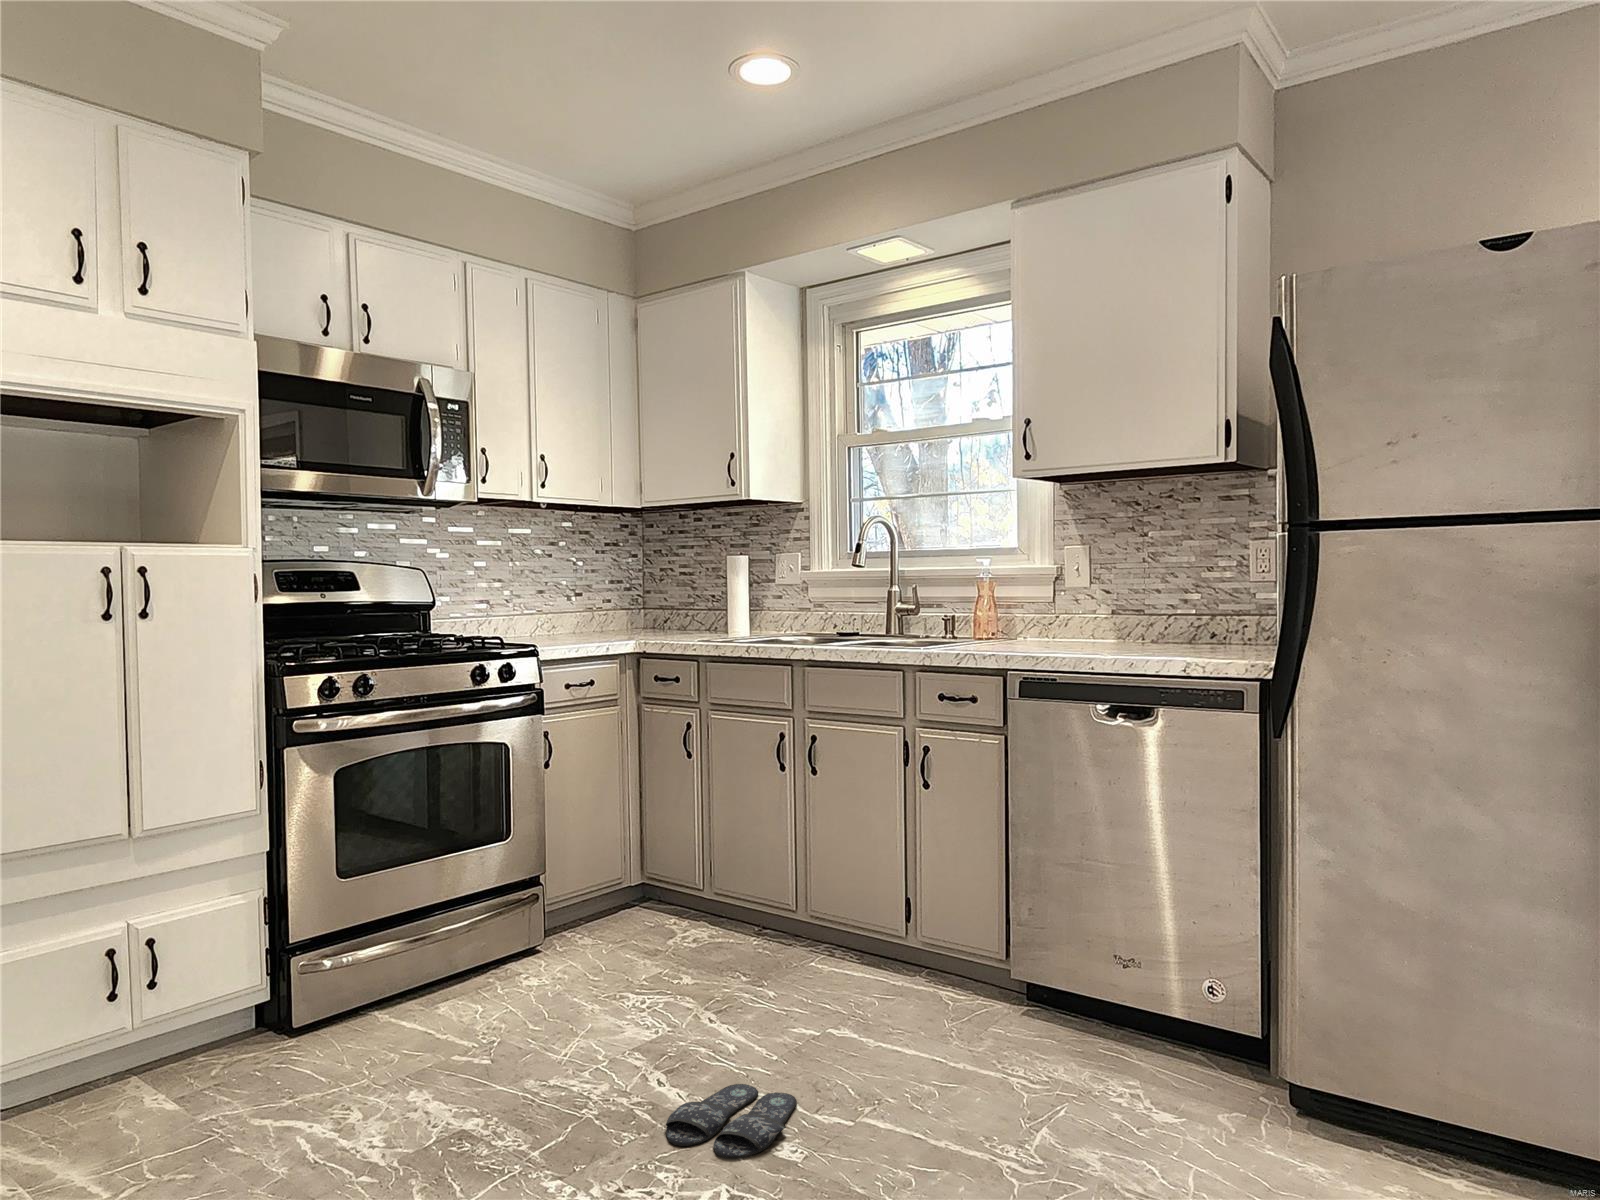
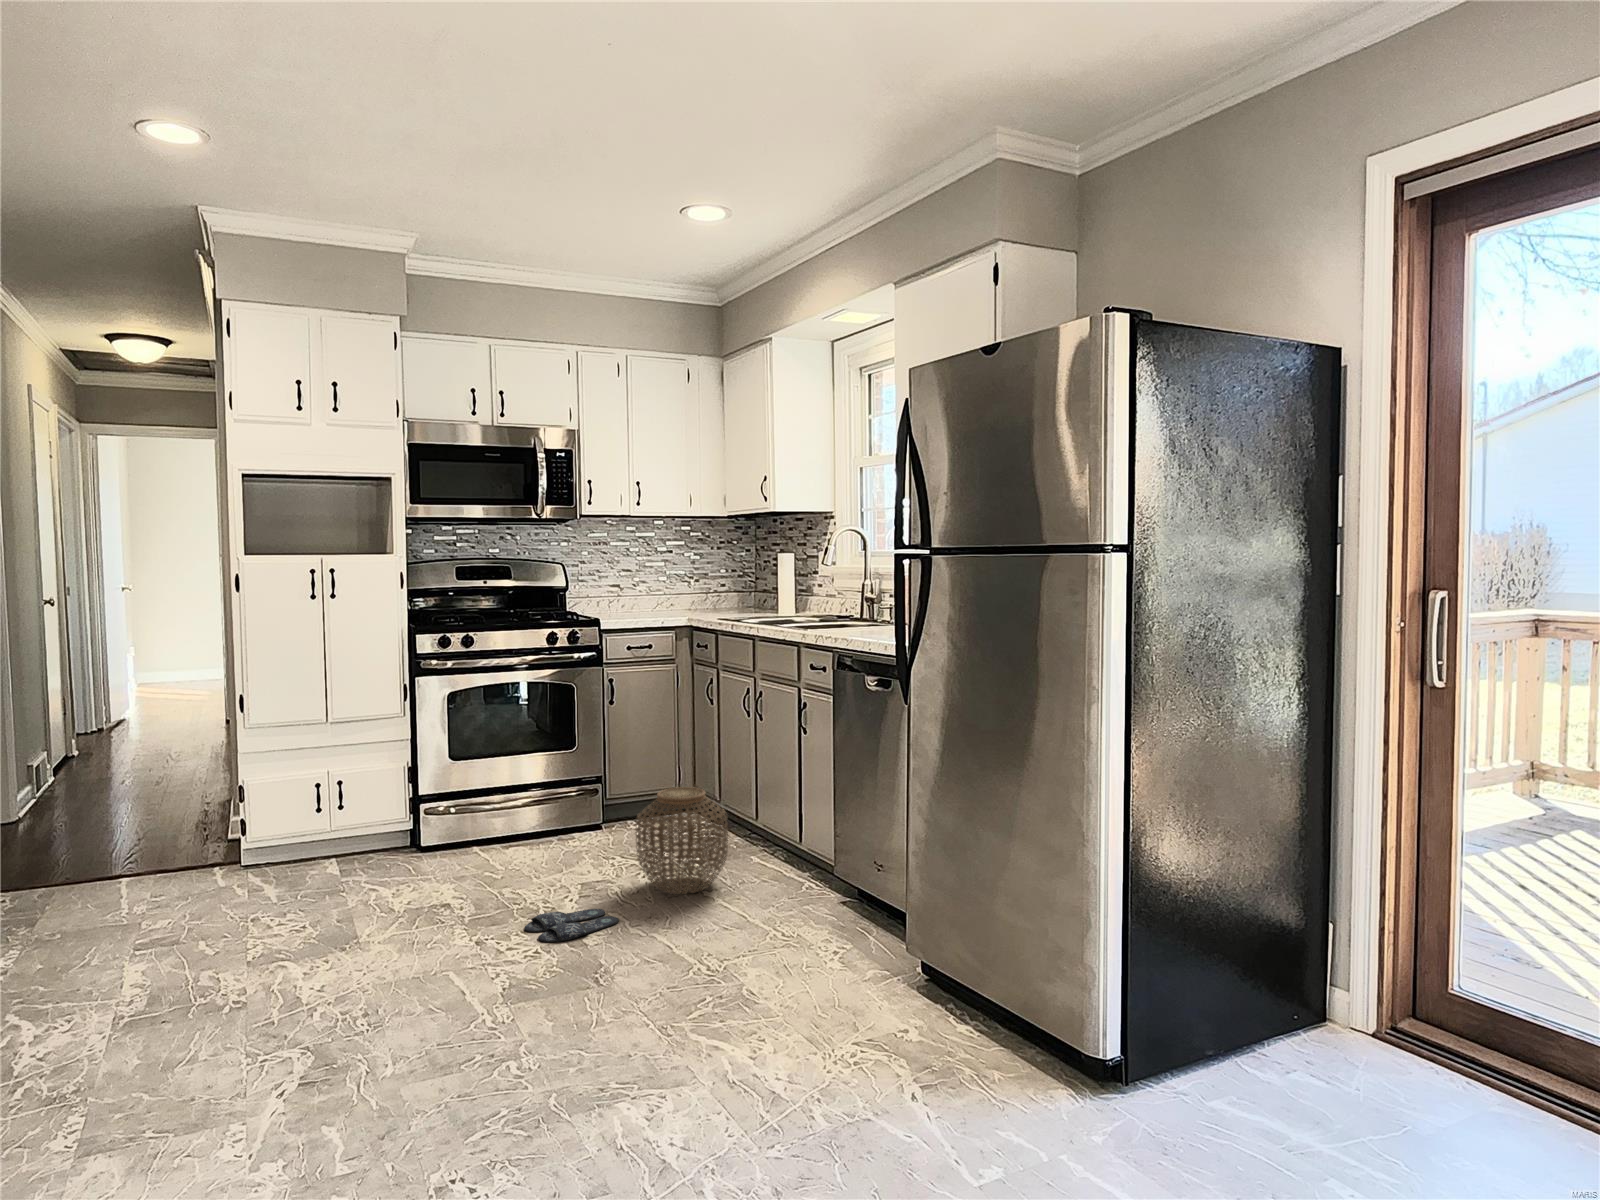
woven basket: none [732,880,865,1039] -> present [636,787,728,894]

